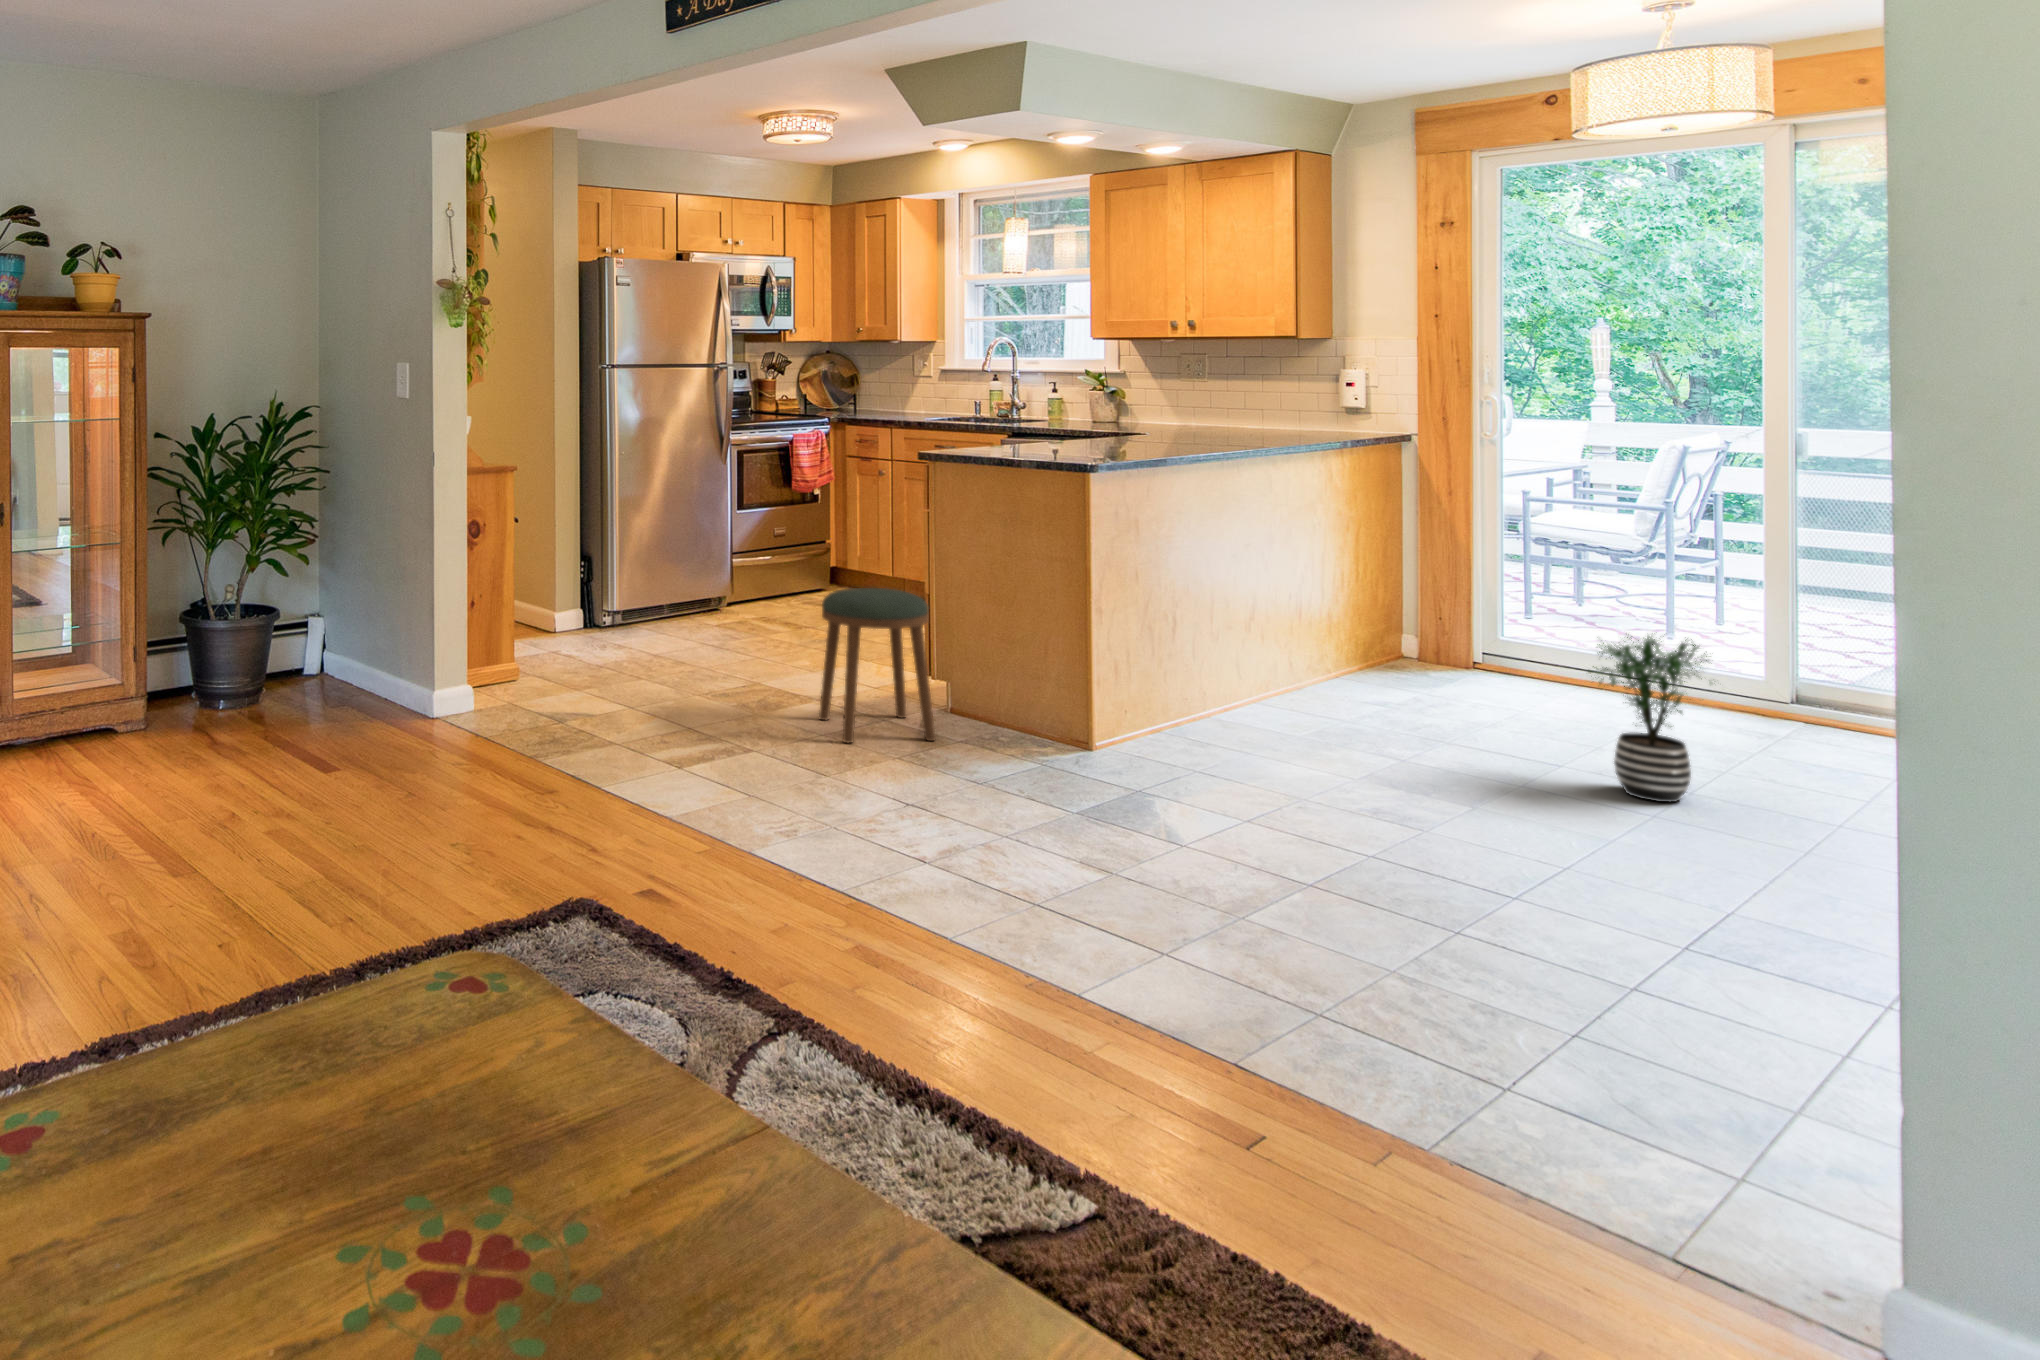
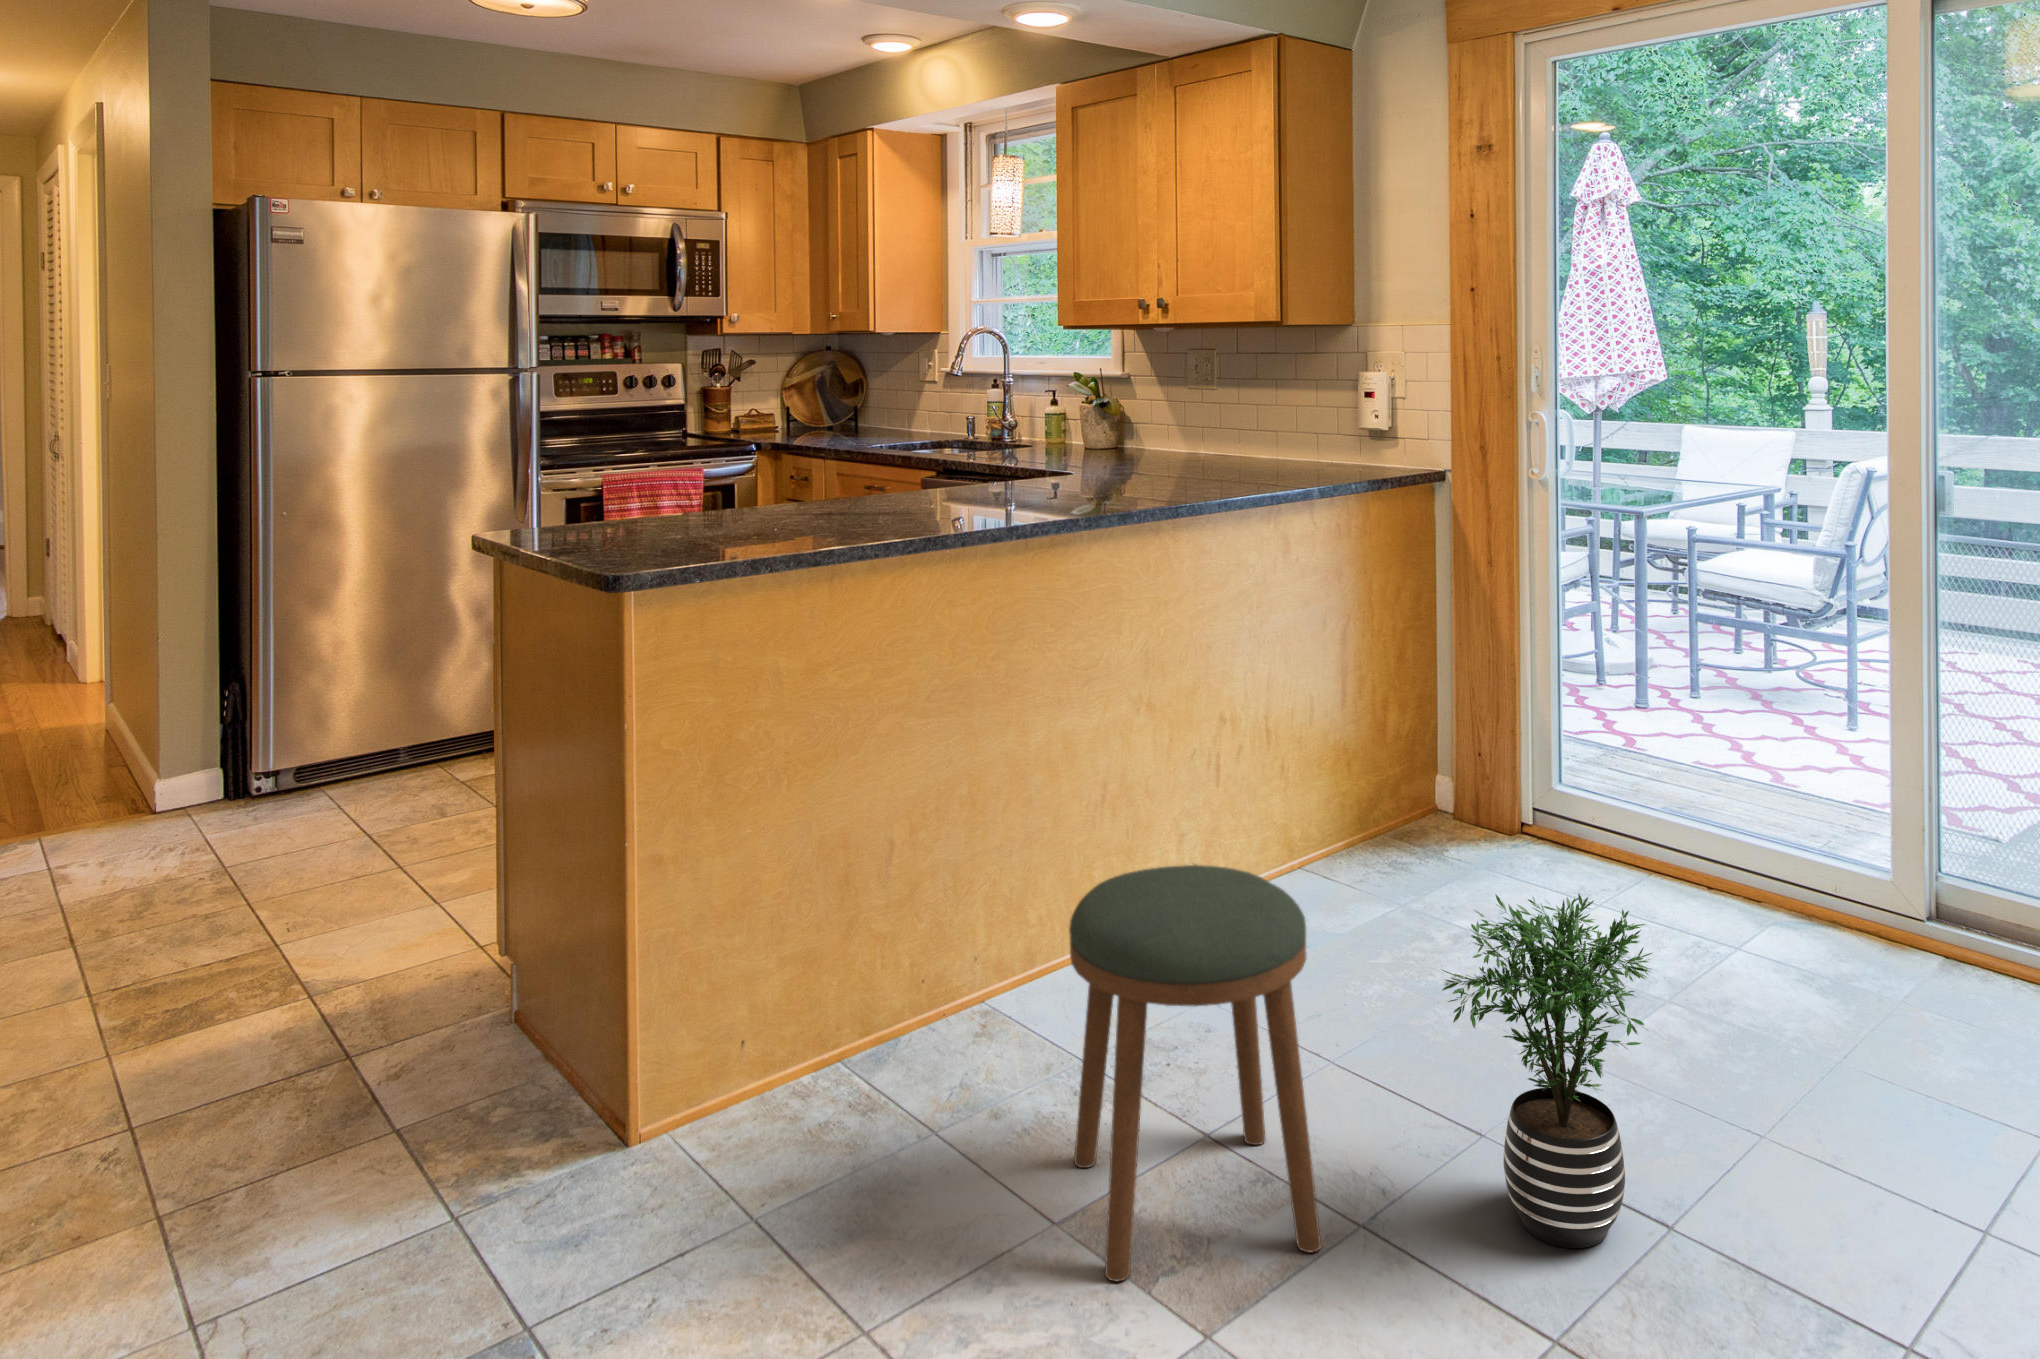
stool: present [819,588,936,743] -> present [1069,865,1321,1281]

